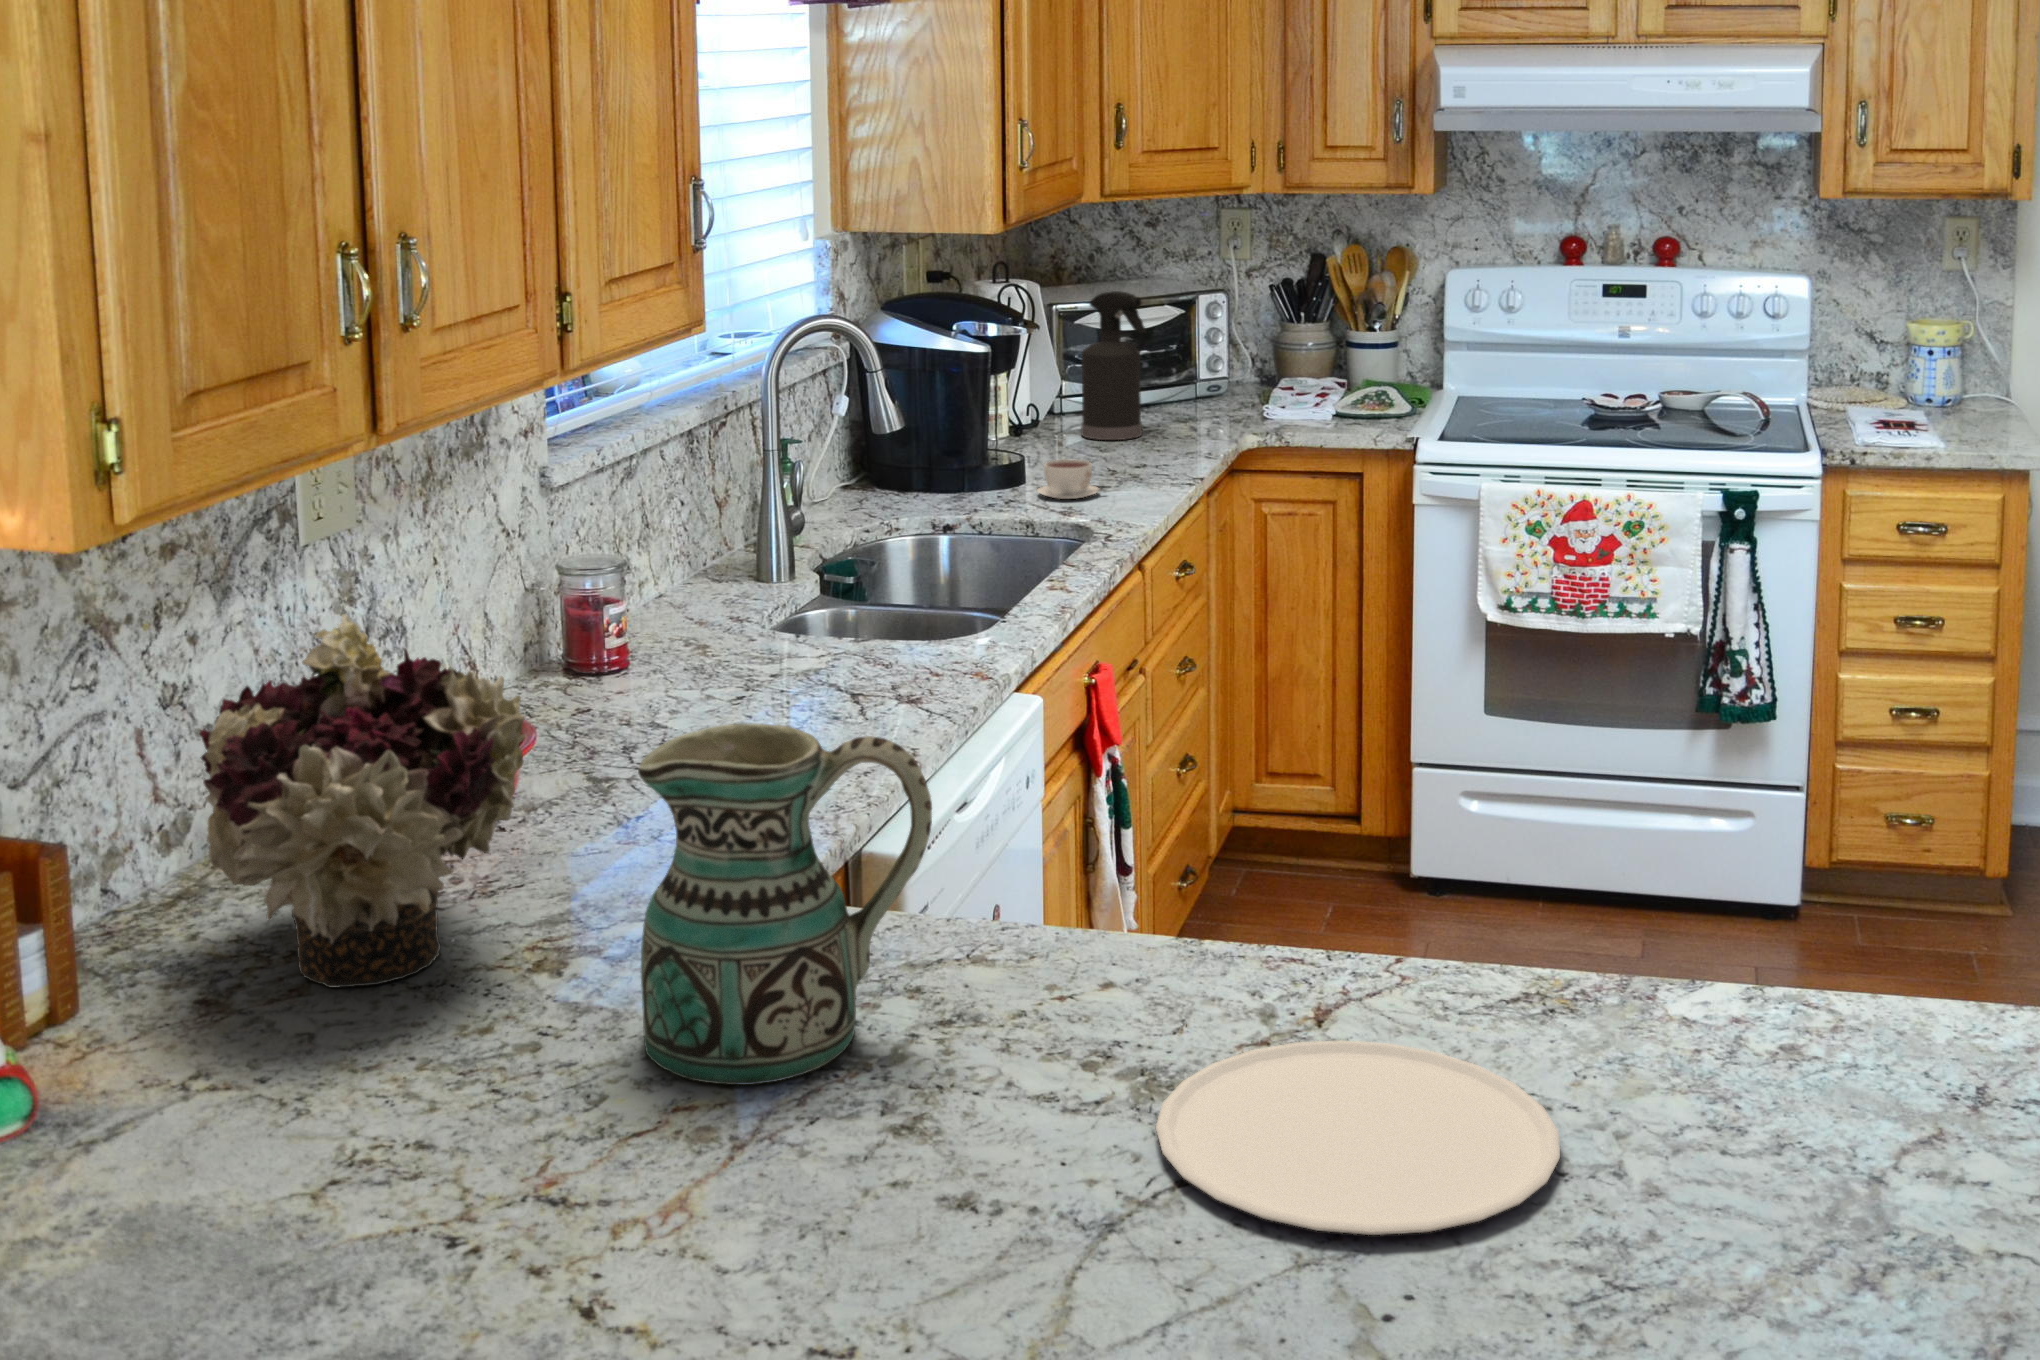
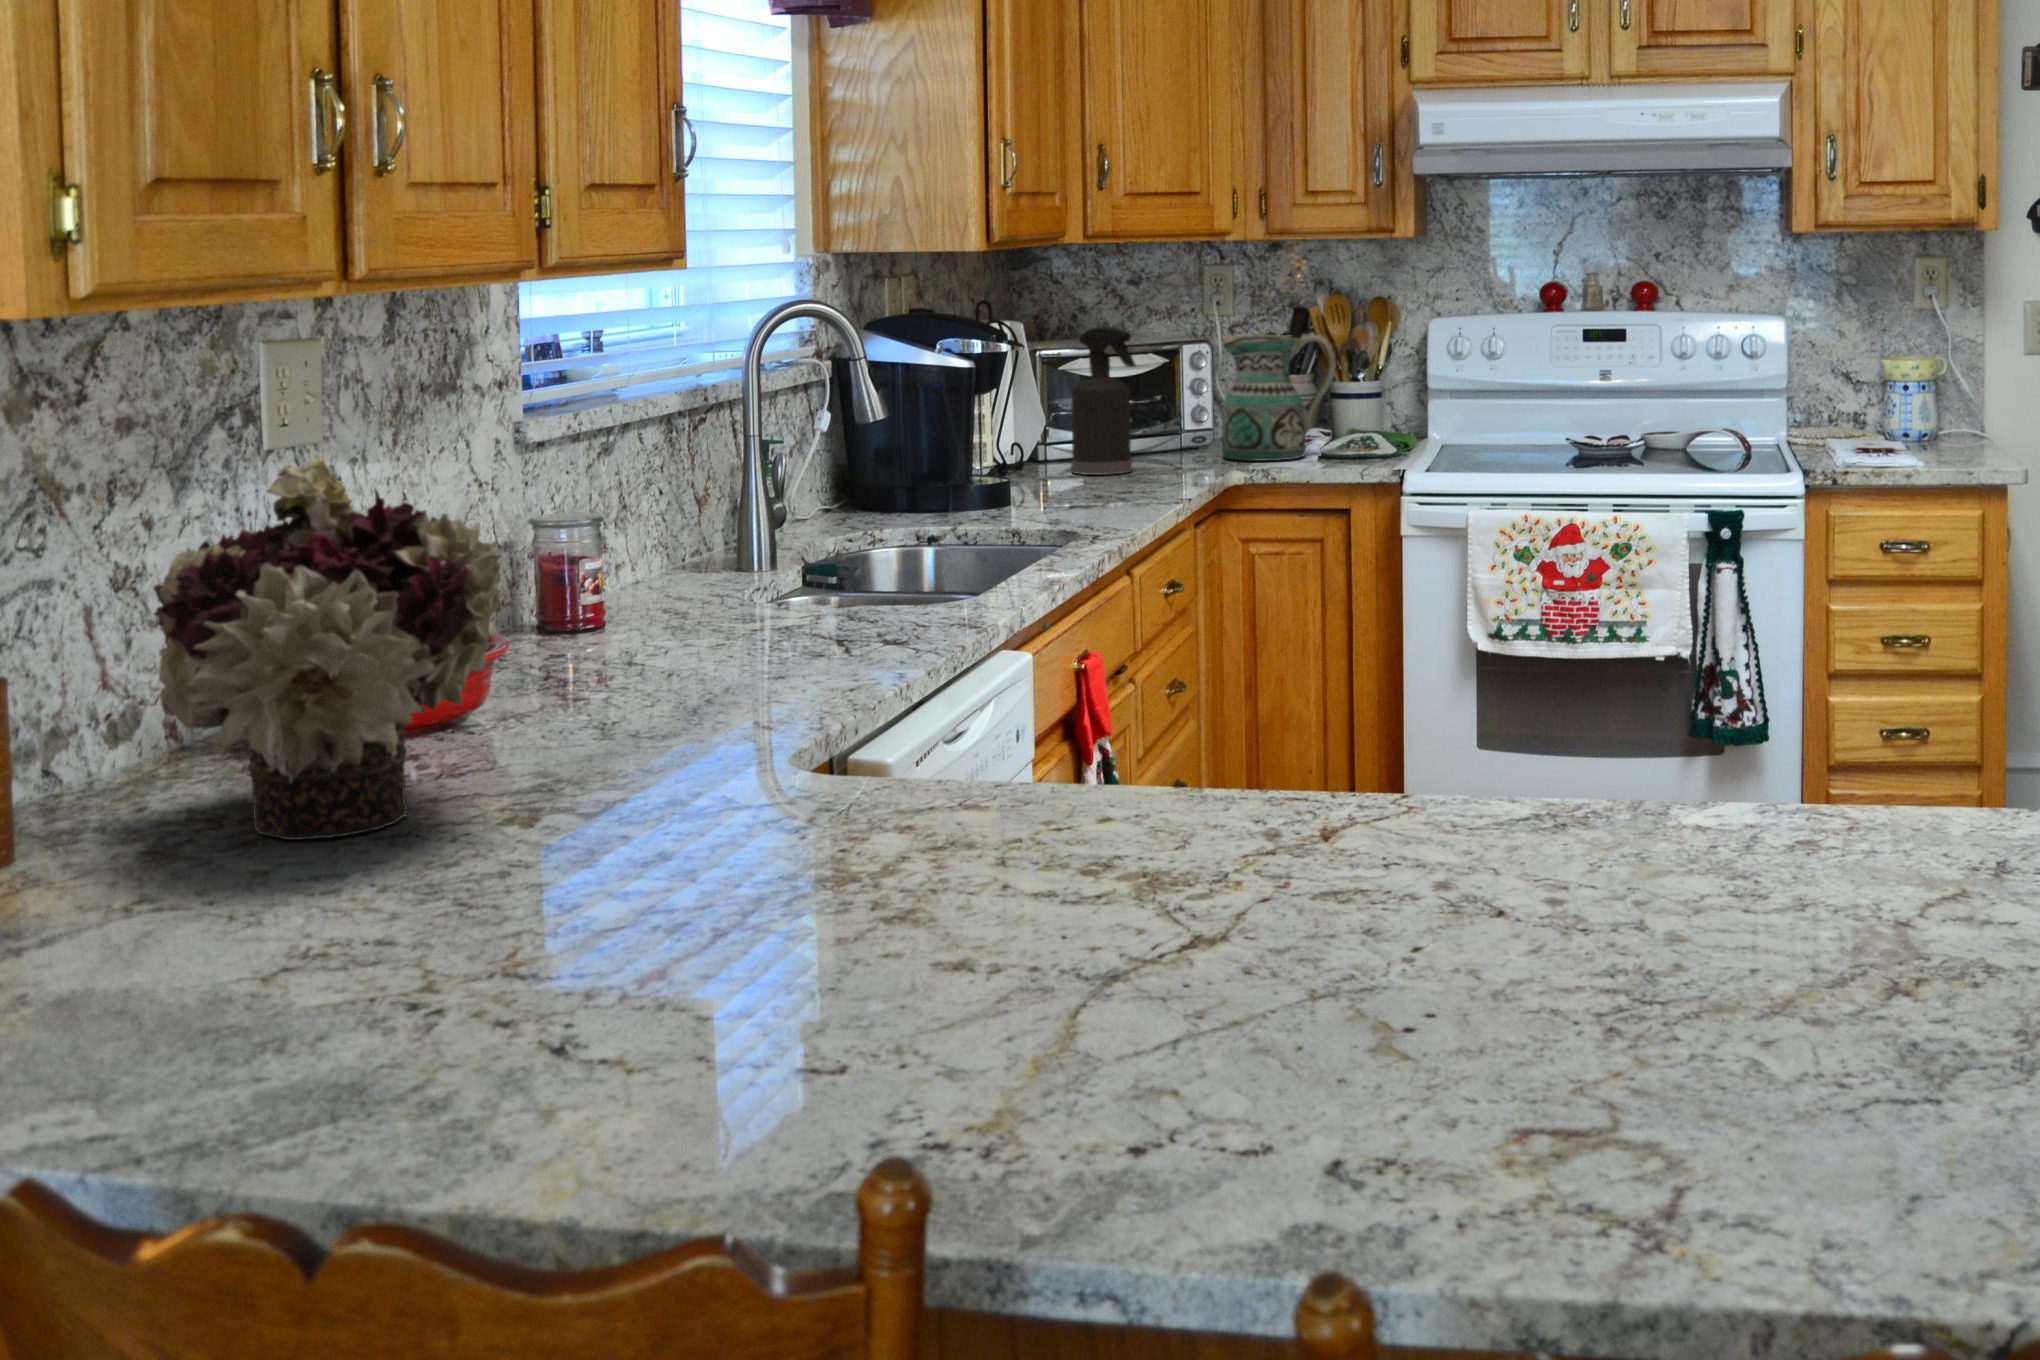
coffee cup: present [1037,460,1101,499] -> none [1028,476,1099,513]
ceramic pitcher: present [638,724,932,1085] -> present [1222,332,1336,461]
plate: present [1156,1040,1560,1235] -> none [1163,846,1578,974]

